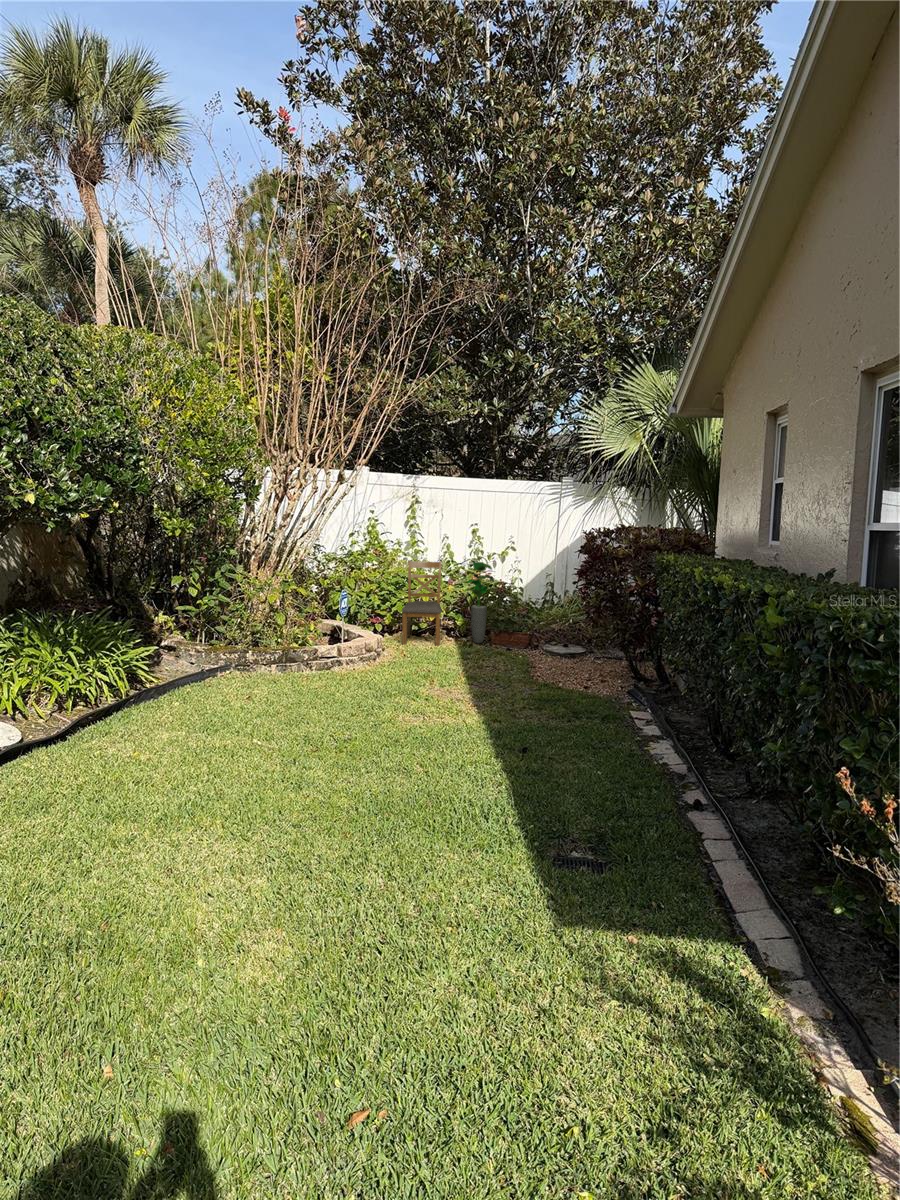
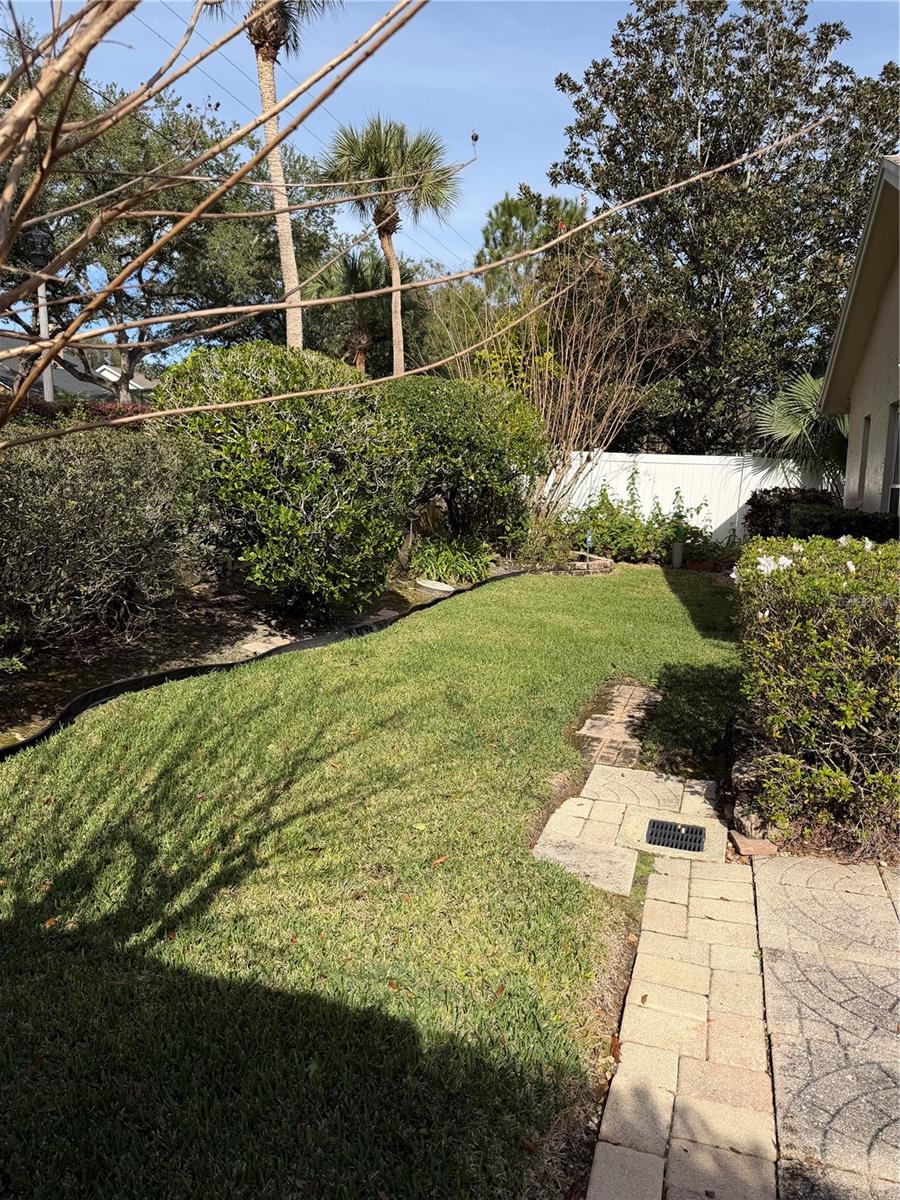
chair: present [402,560,442,646] -> none [625,512,653,567]

